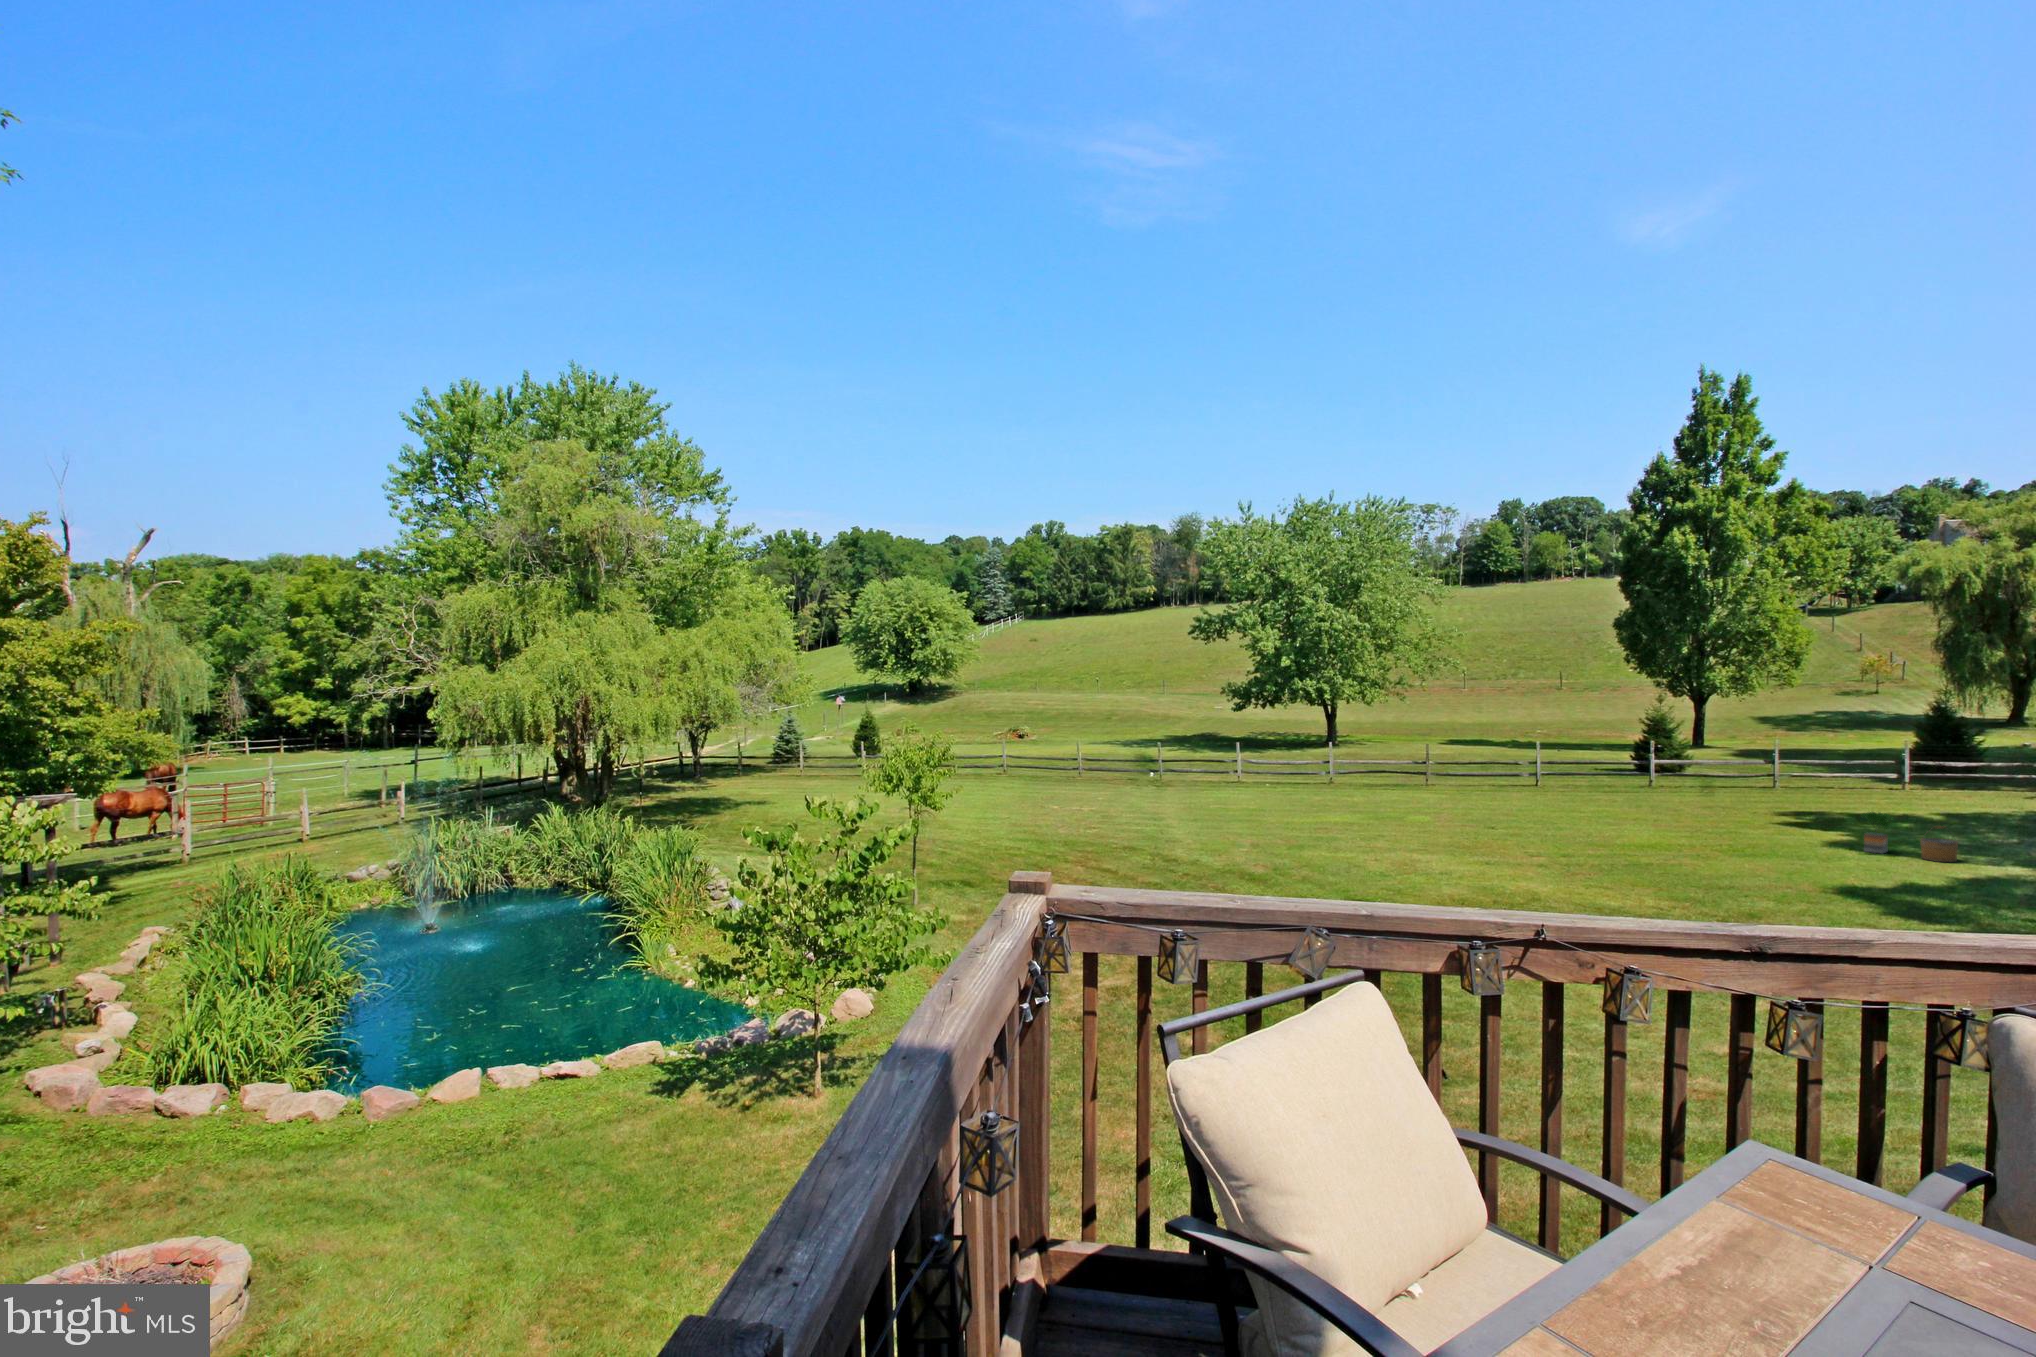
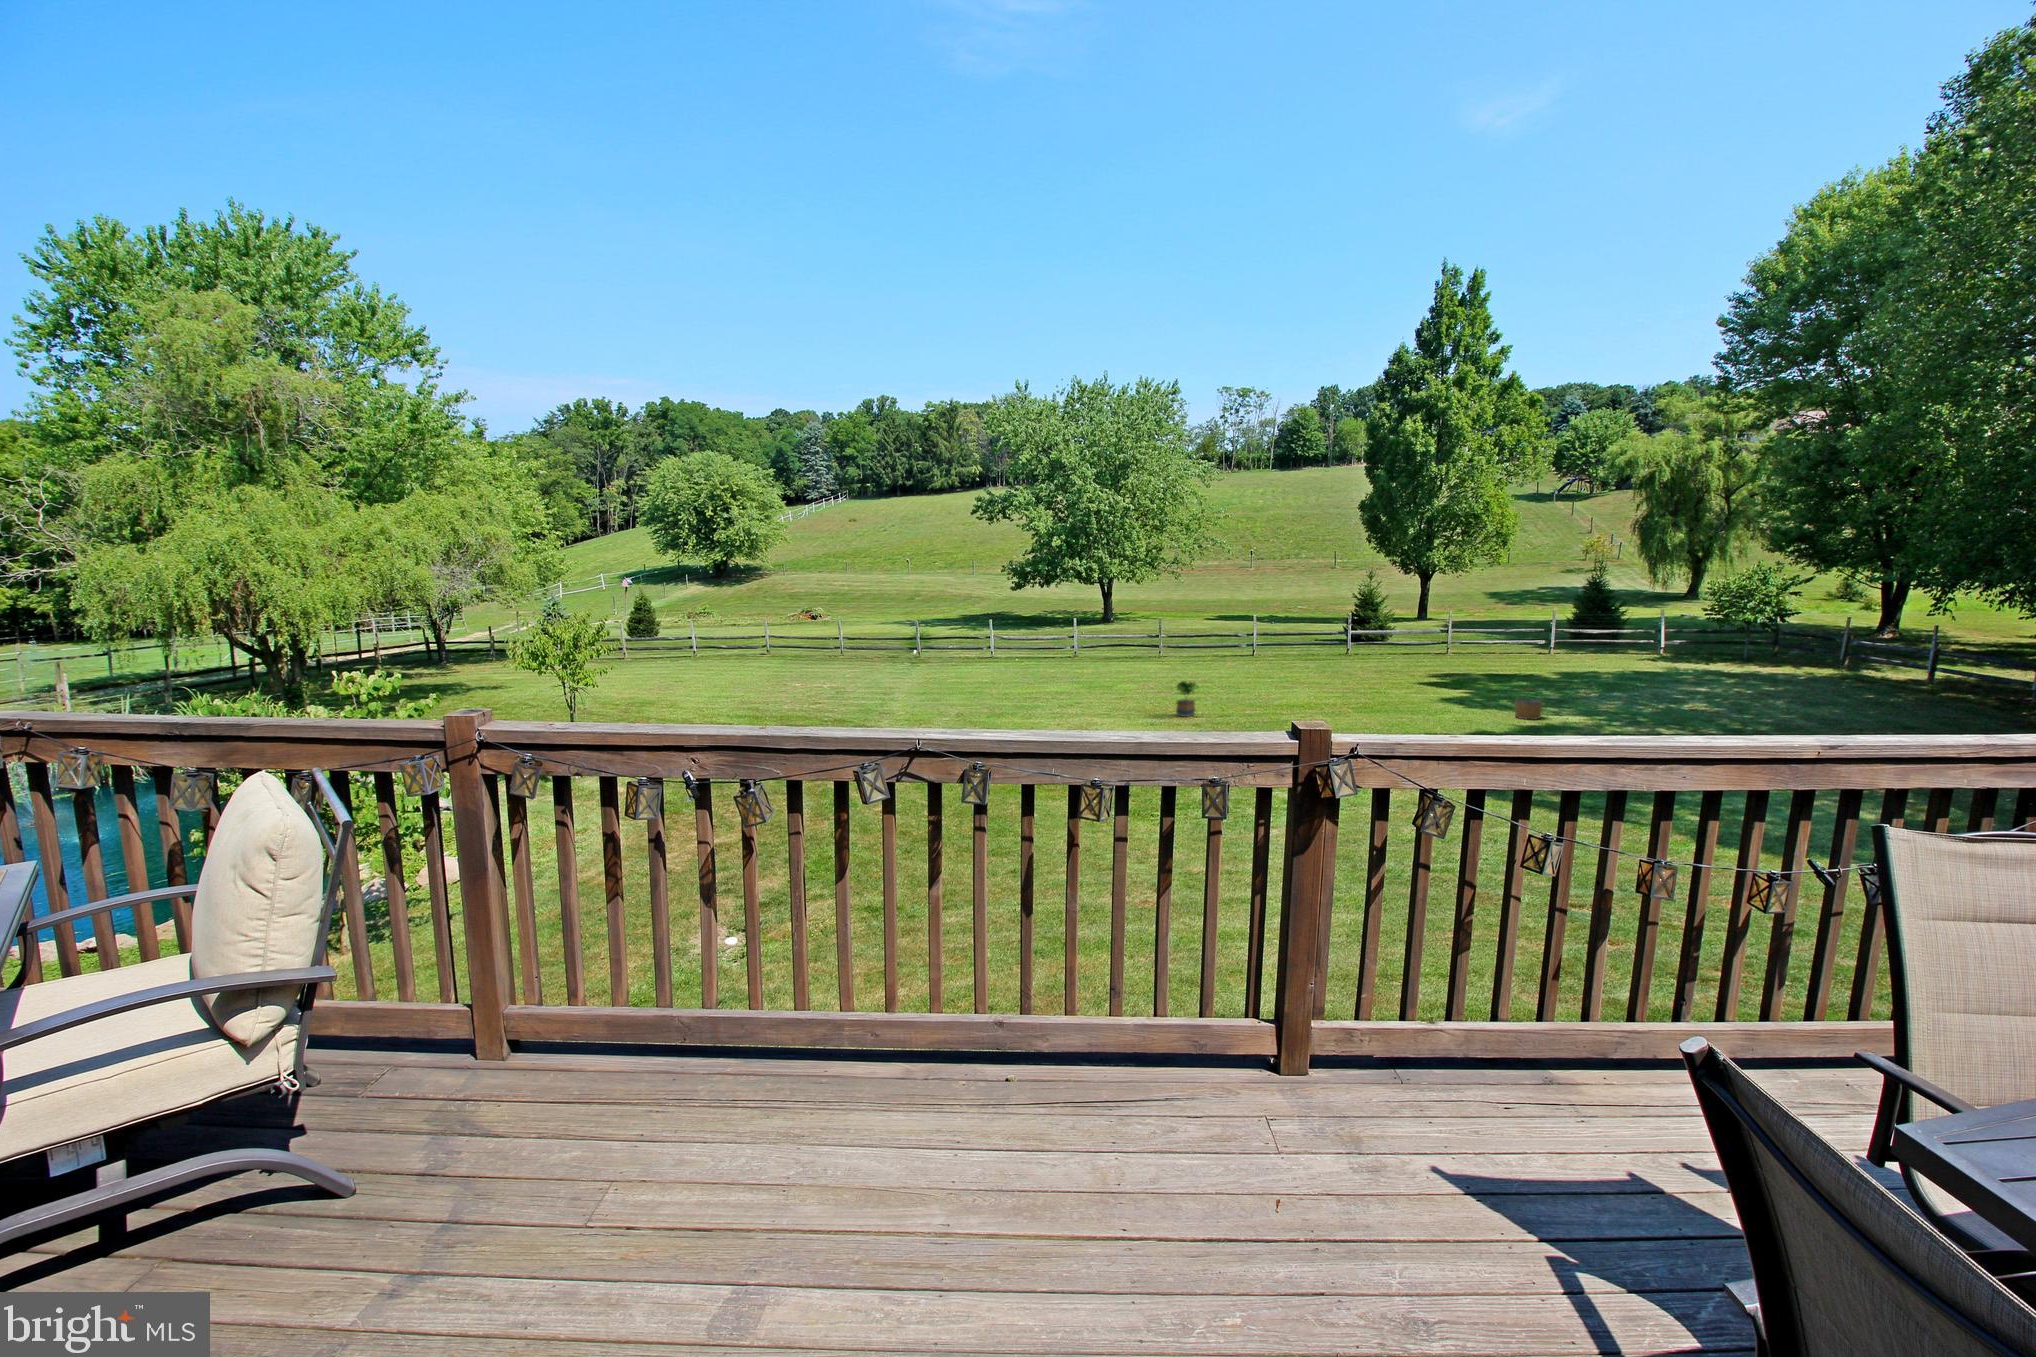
potted tree: present [1862,812,1893,853] -> present [1176,681,1198,717]

